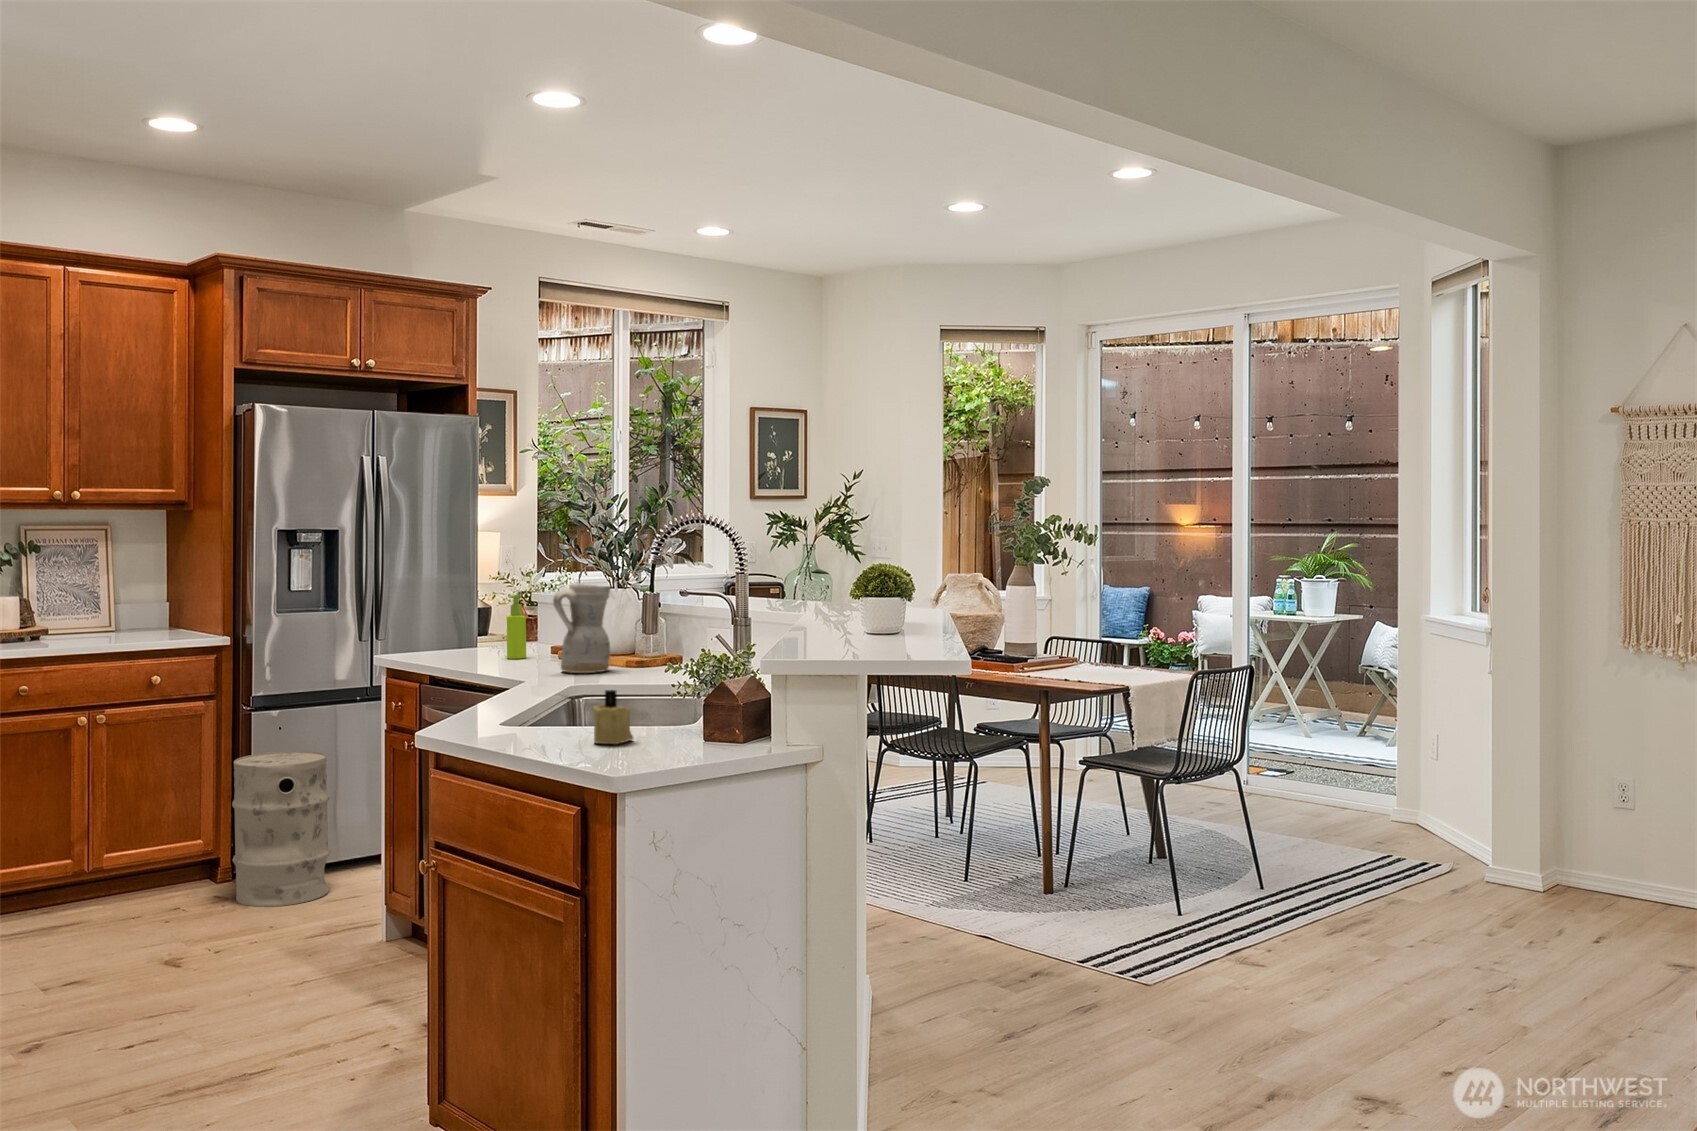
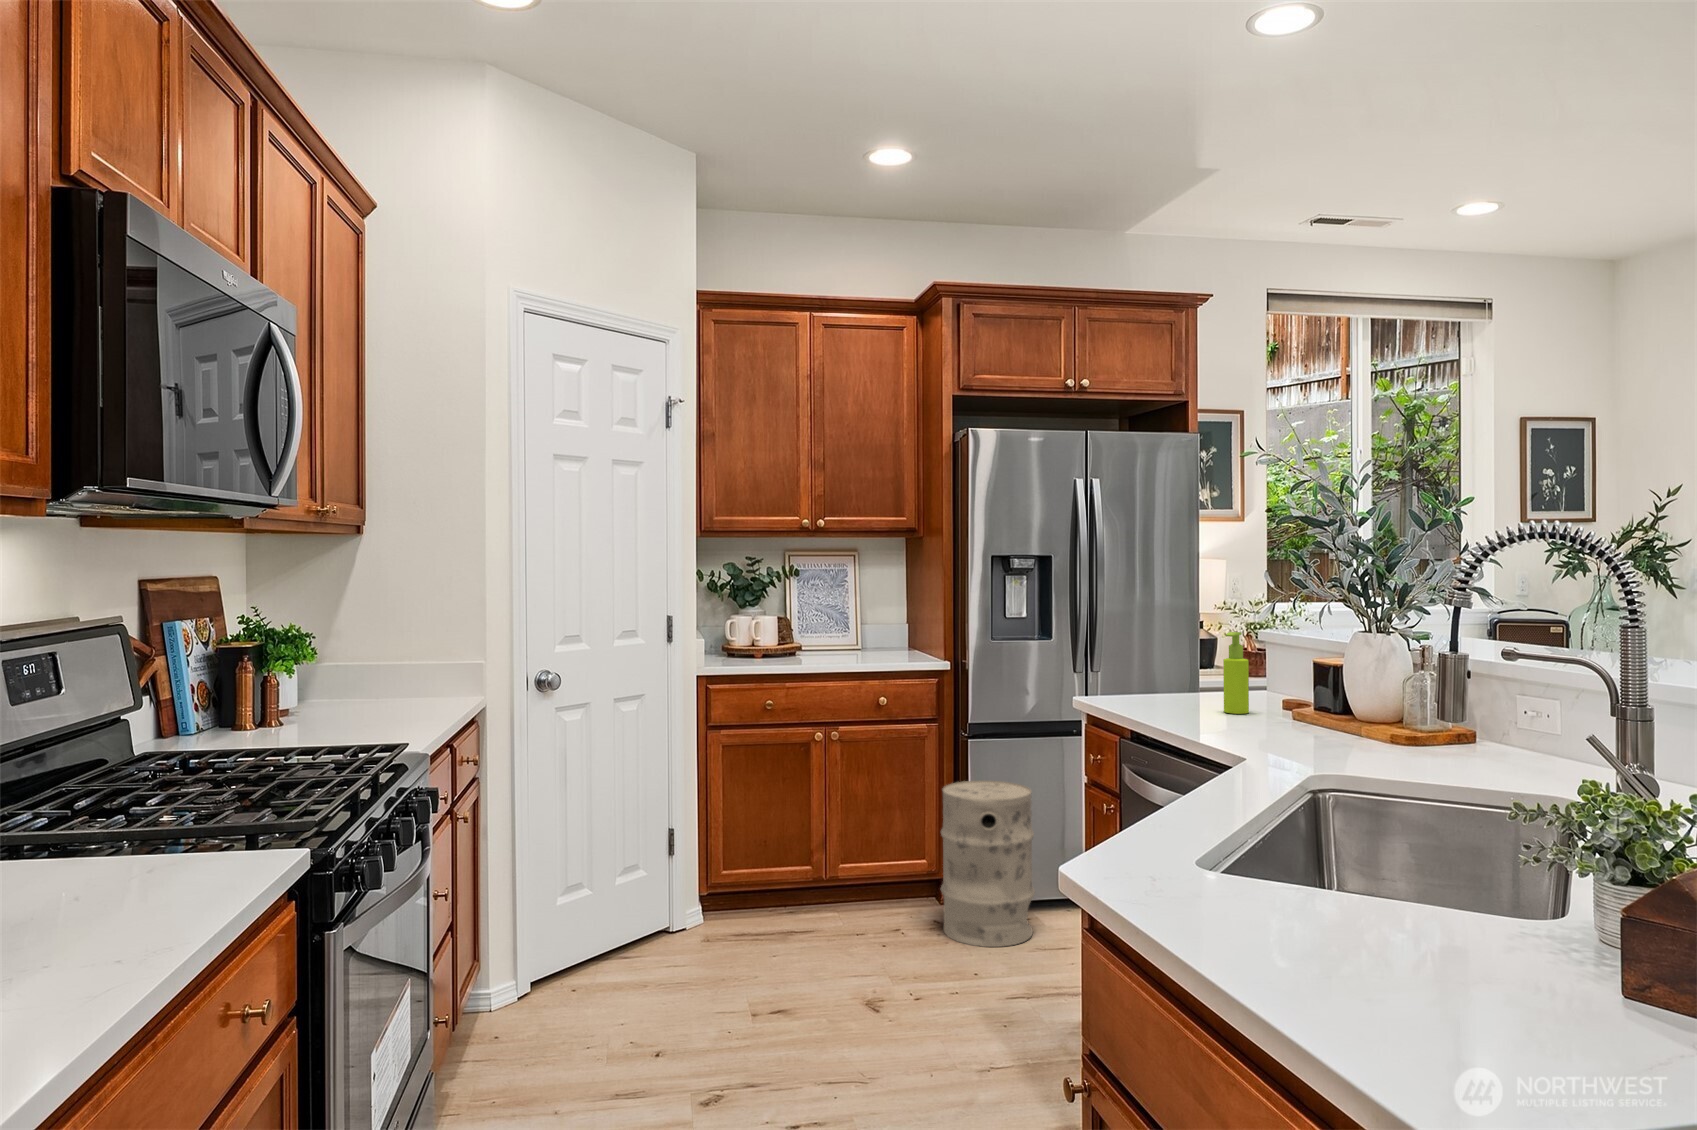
ceramic pitcher: present [553,584,611,673] -> none [1287,624,1373,751]
candle: present [593,690,633,744] -> none [1380,866,1475,993]

